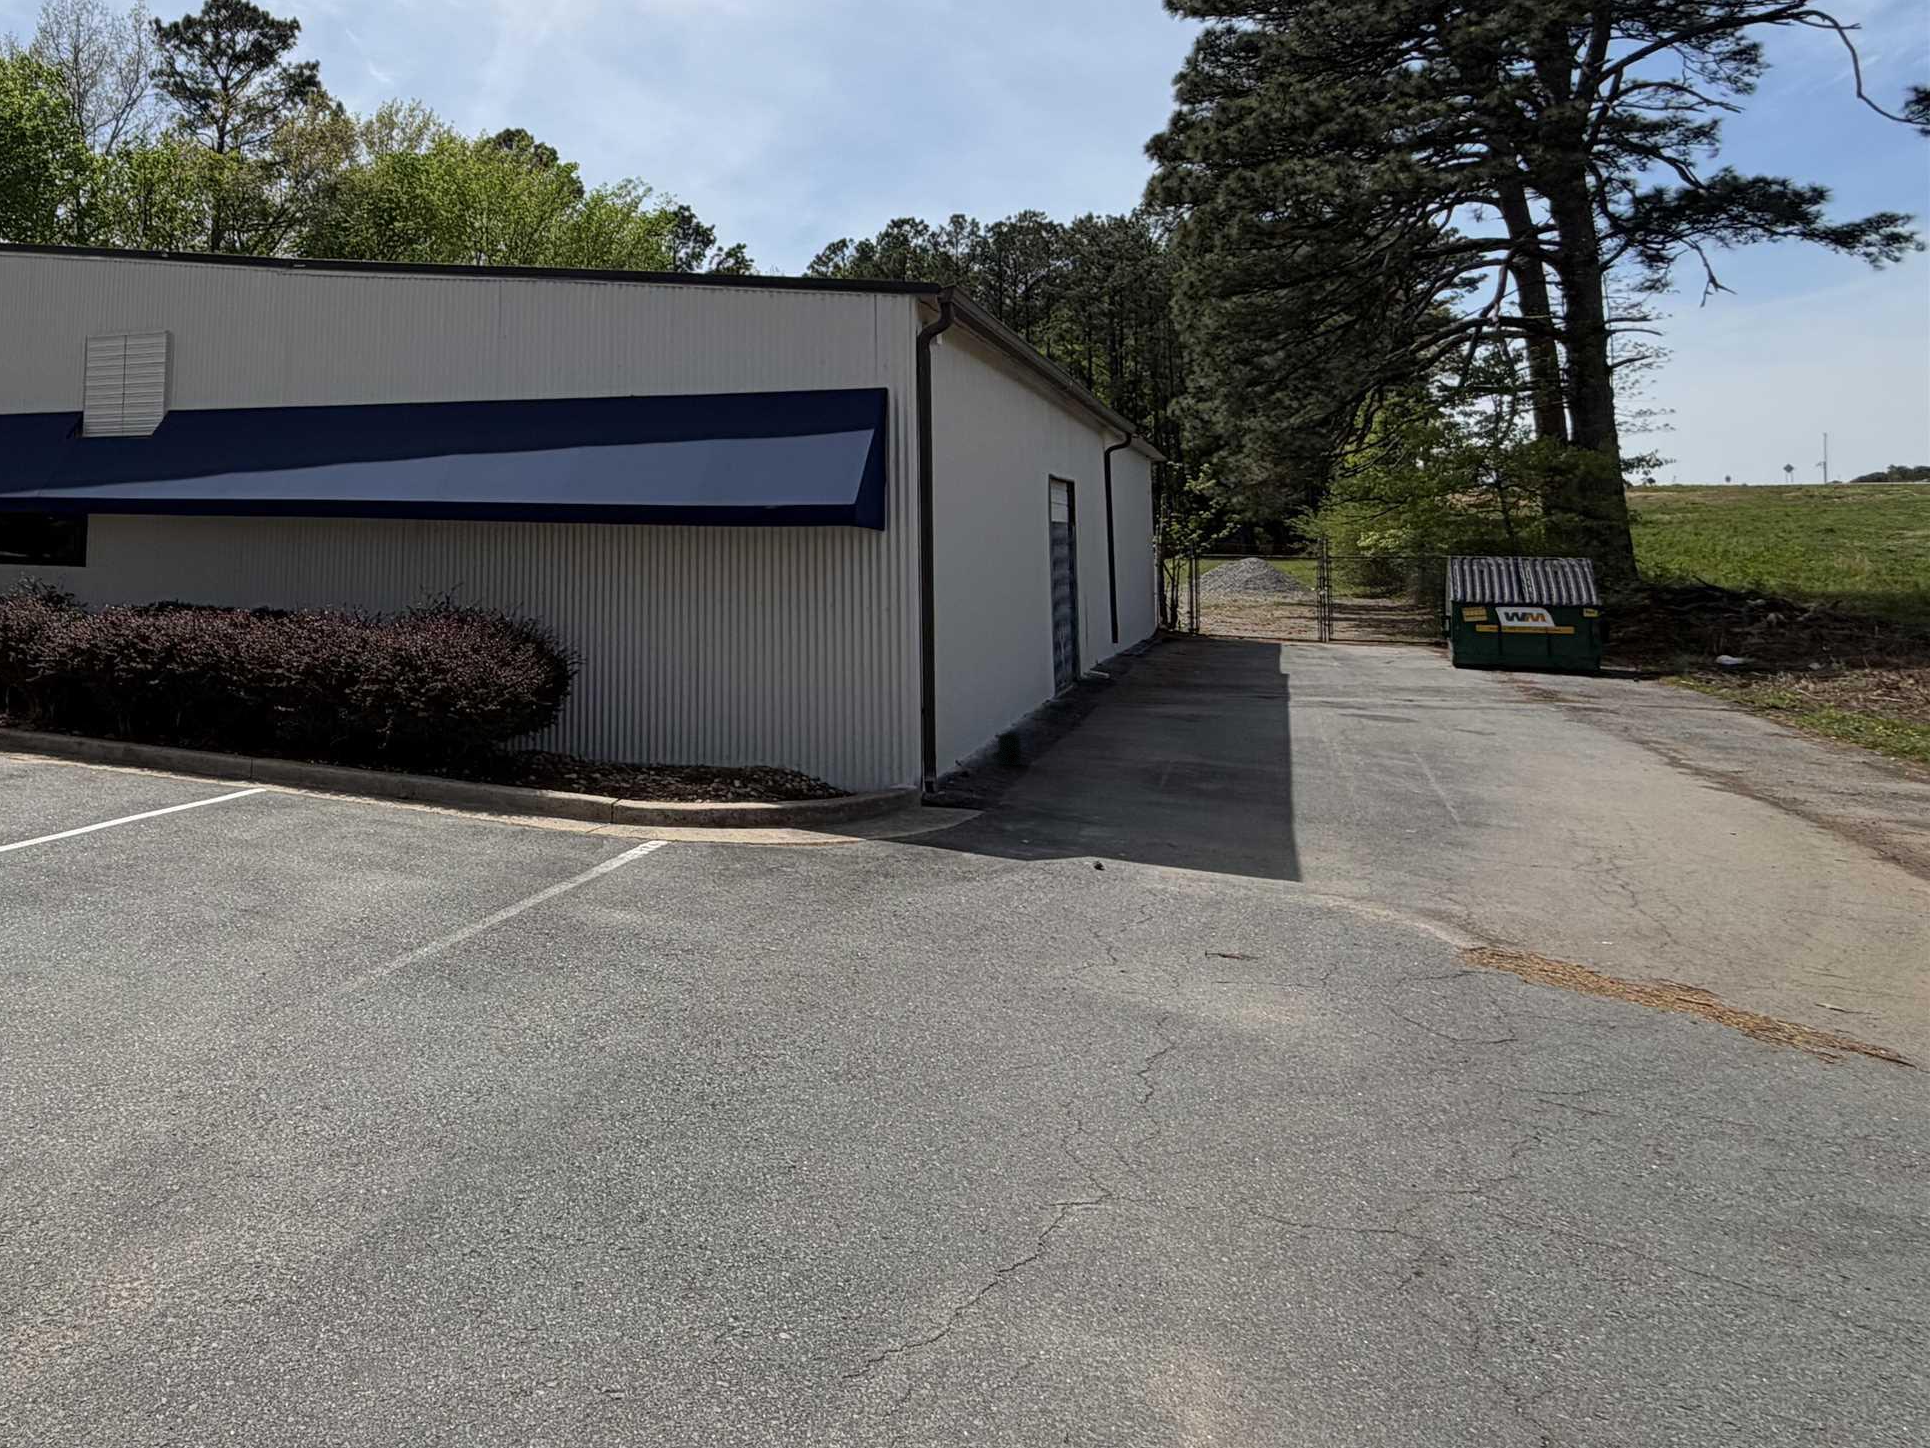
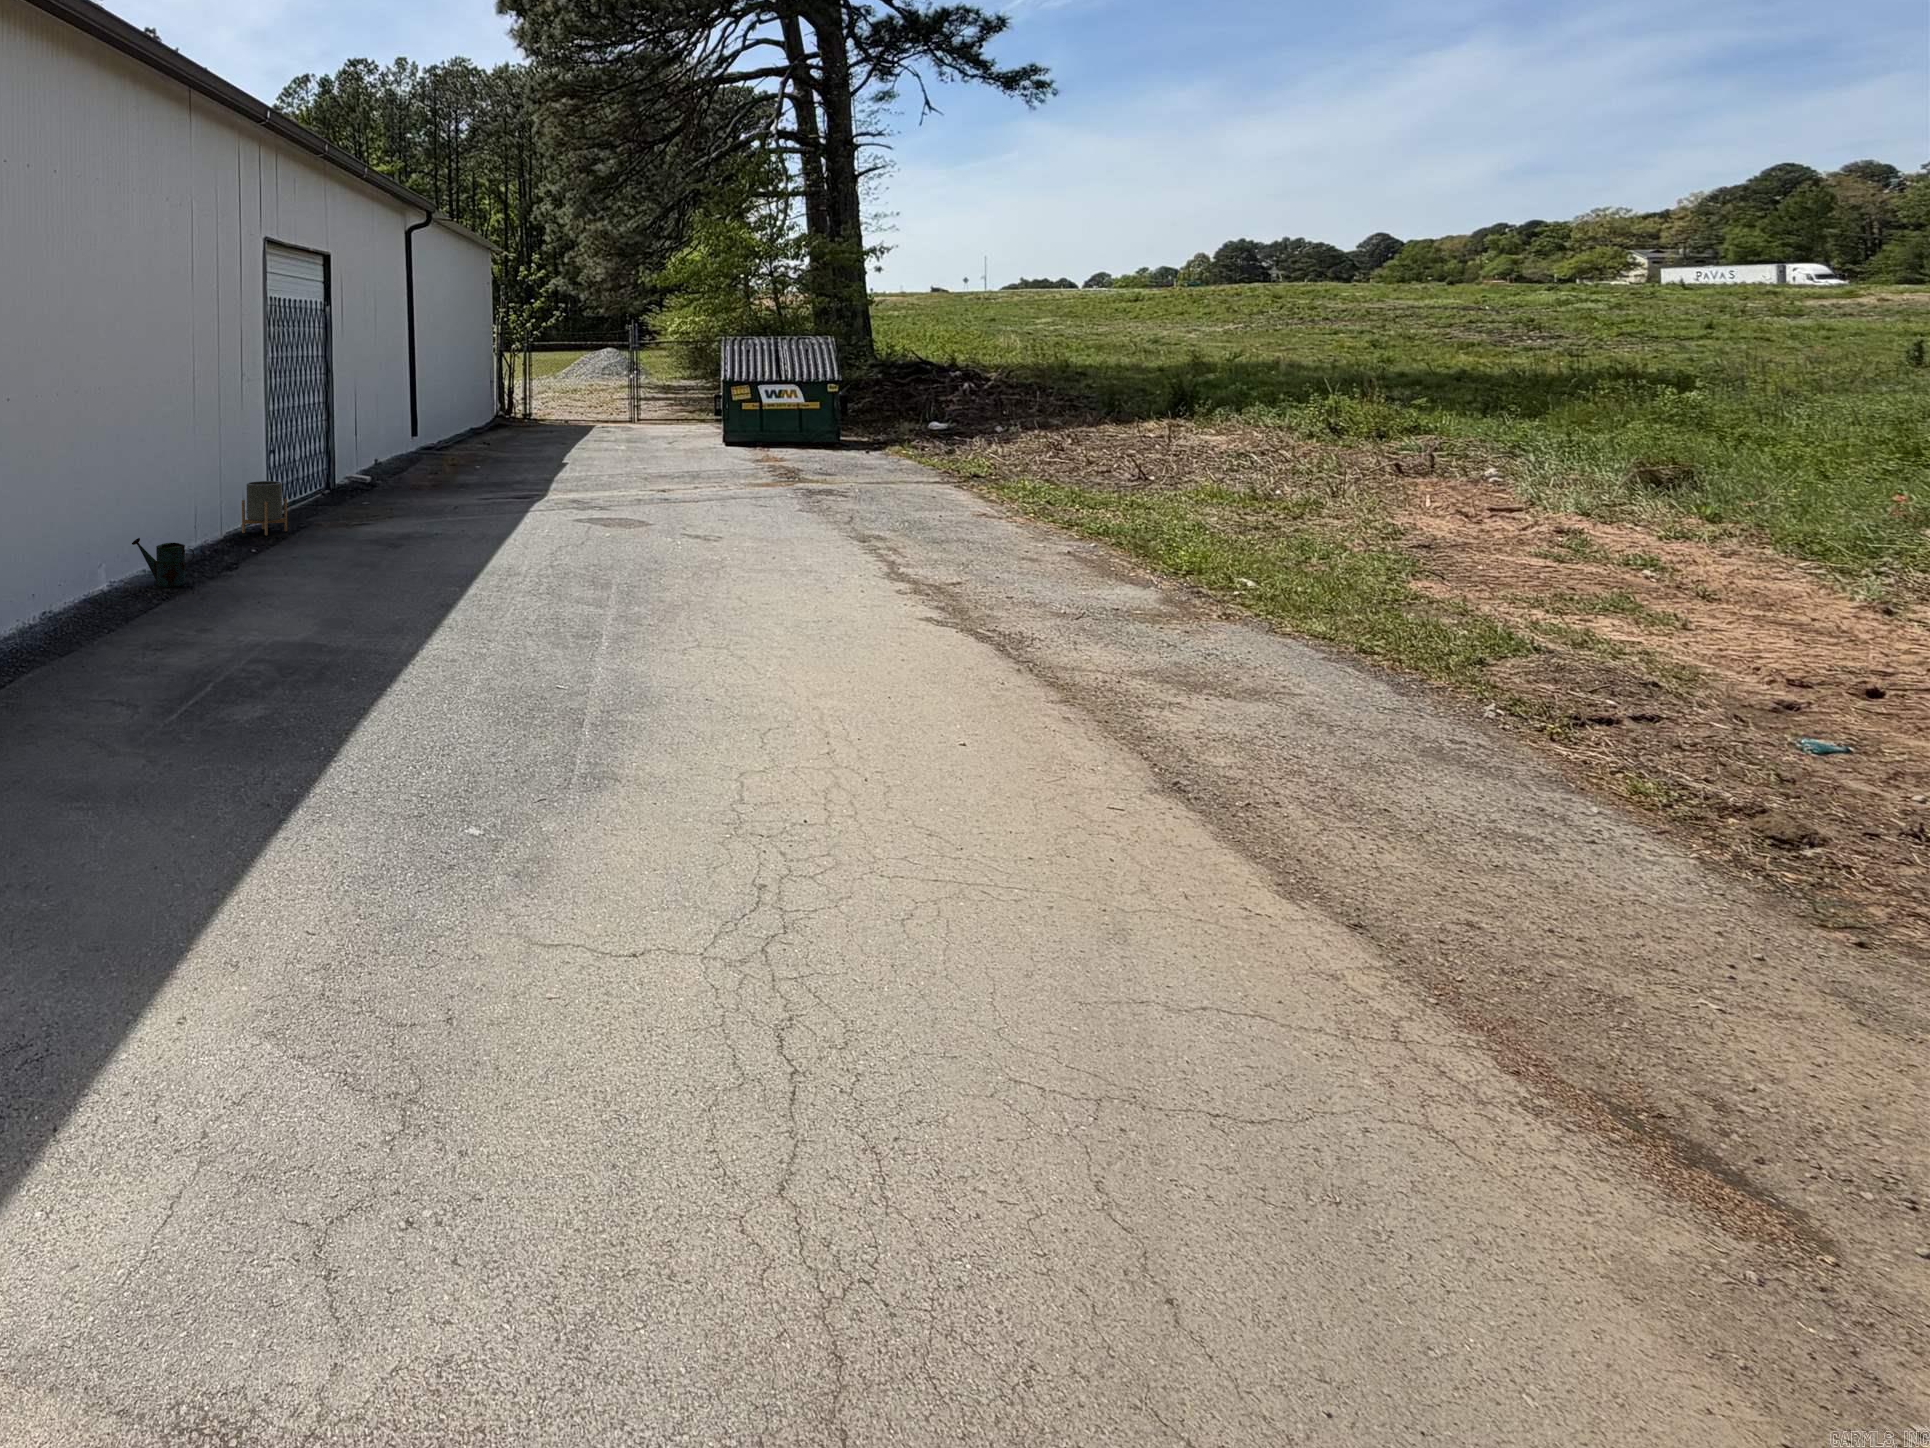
planter: none [1018,690,1058,735] -> present [242,481,287,535]

